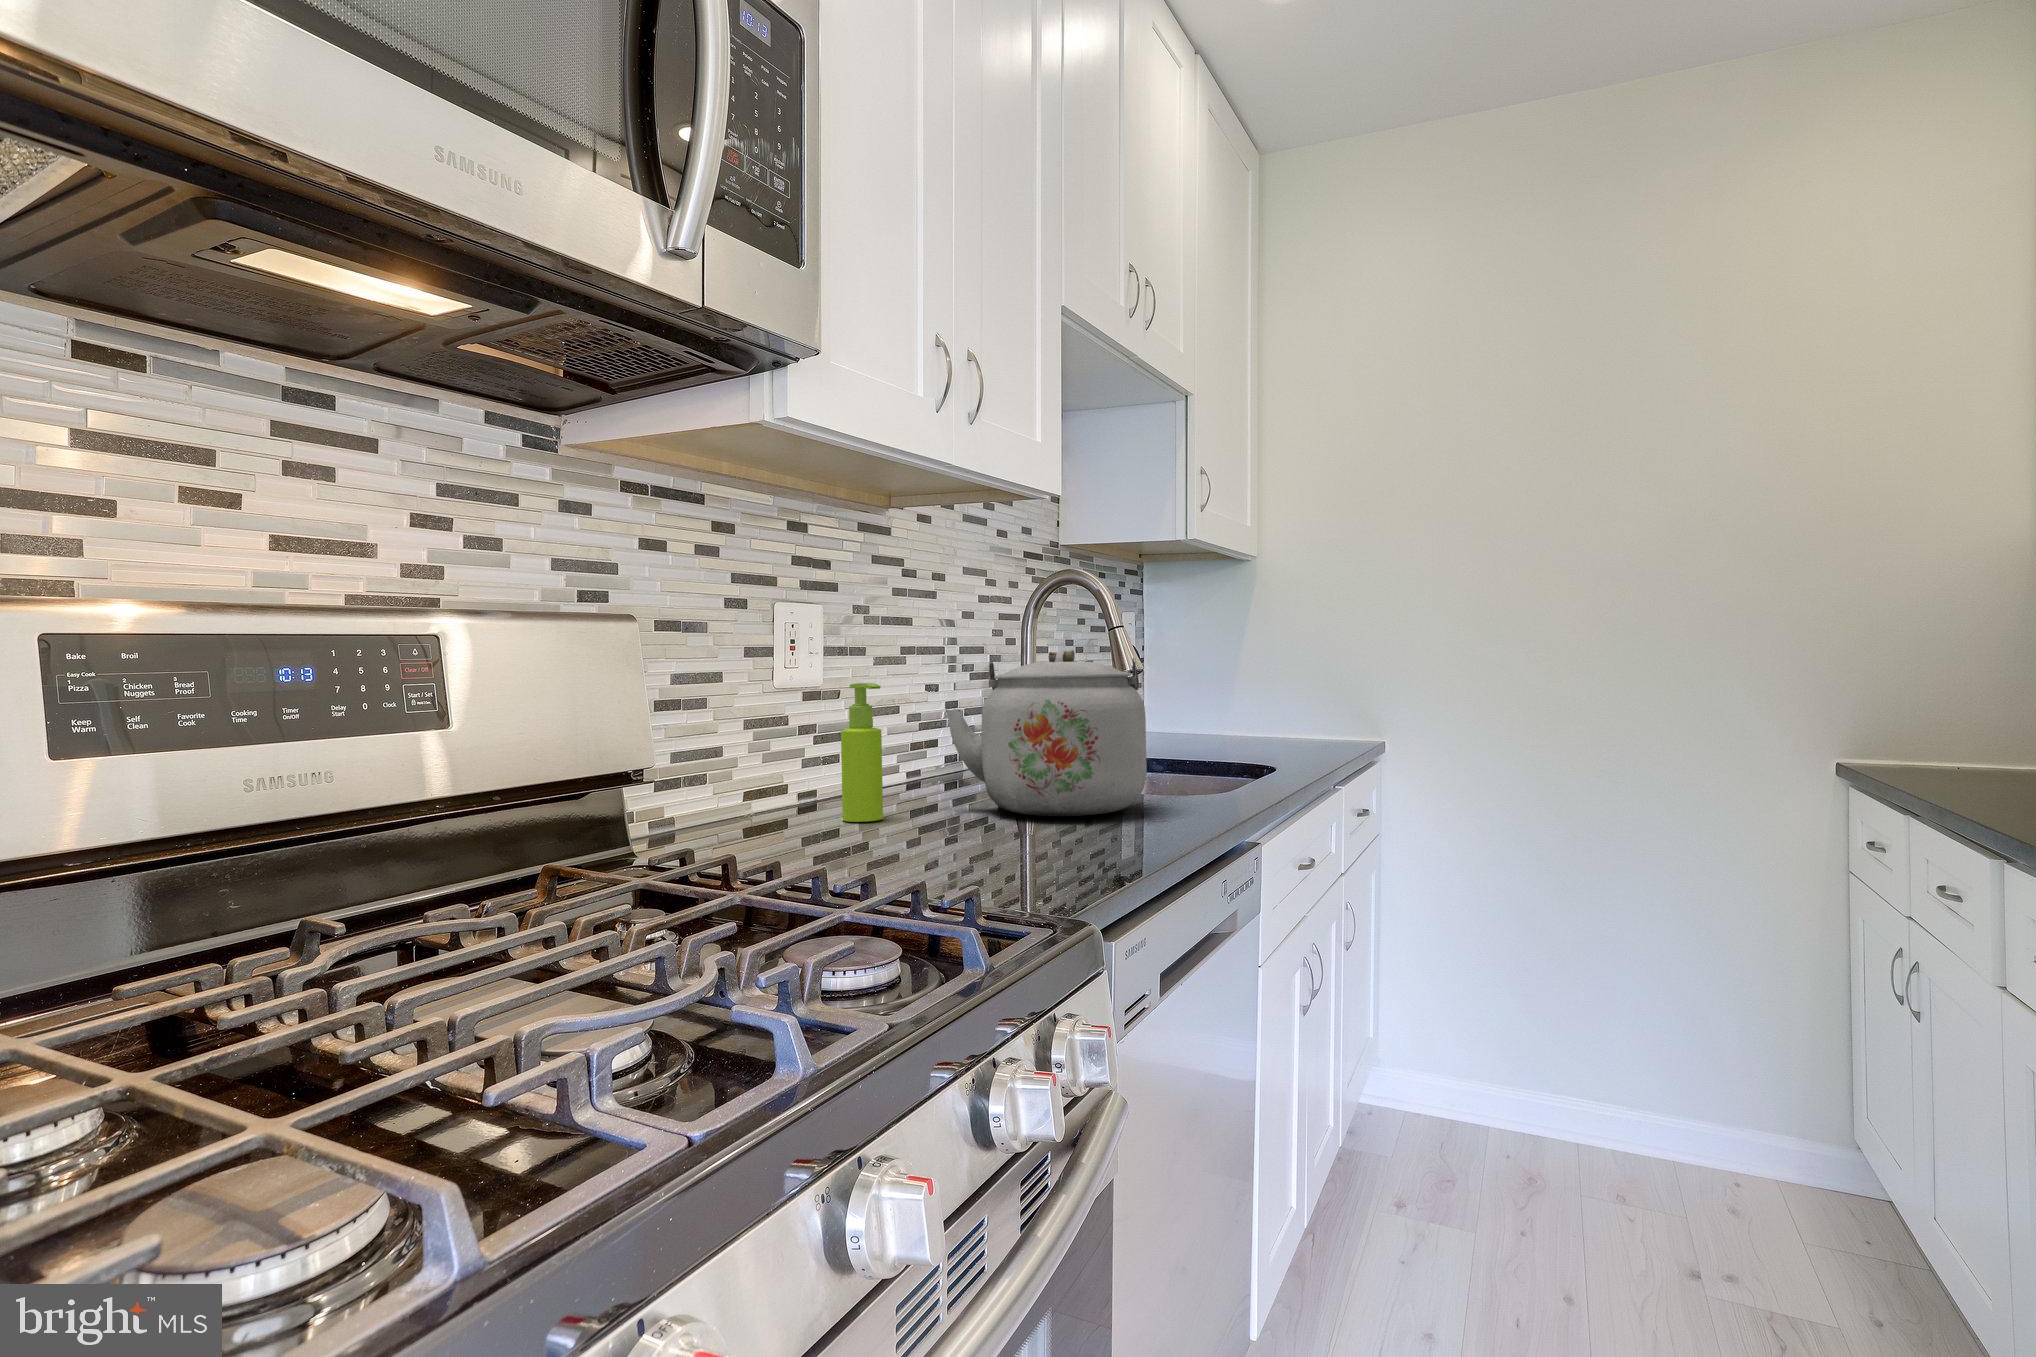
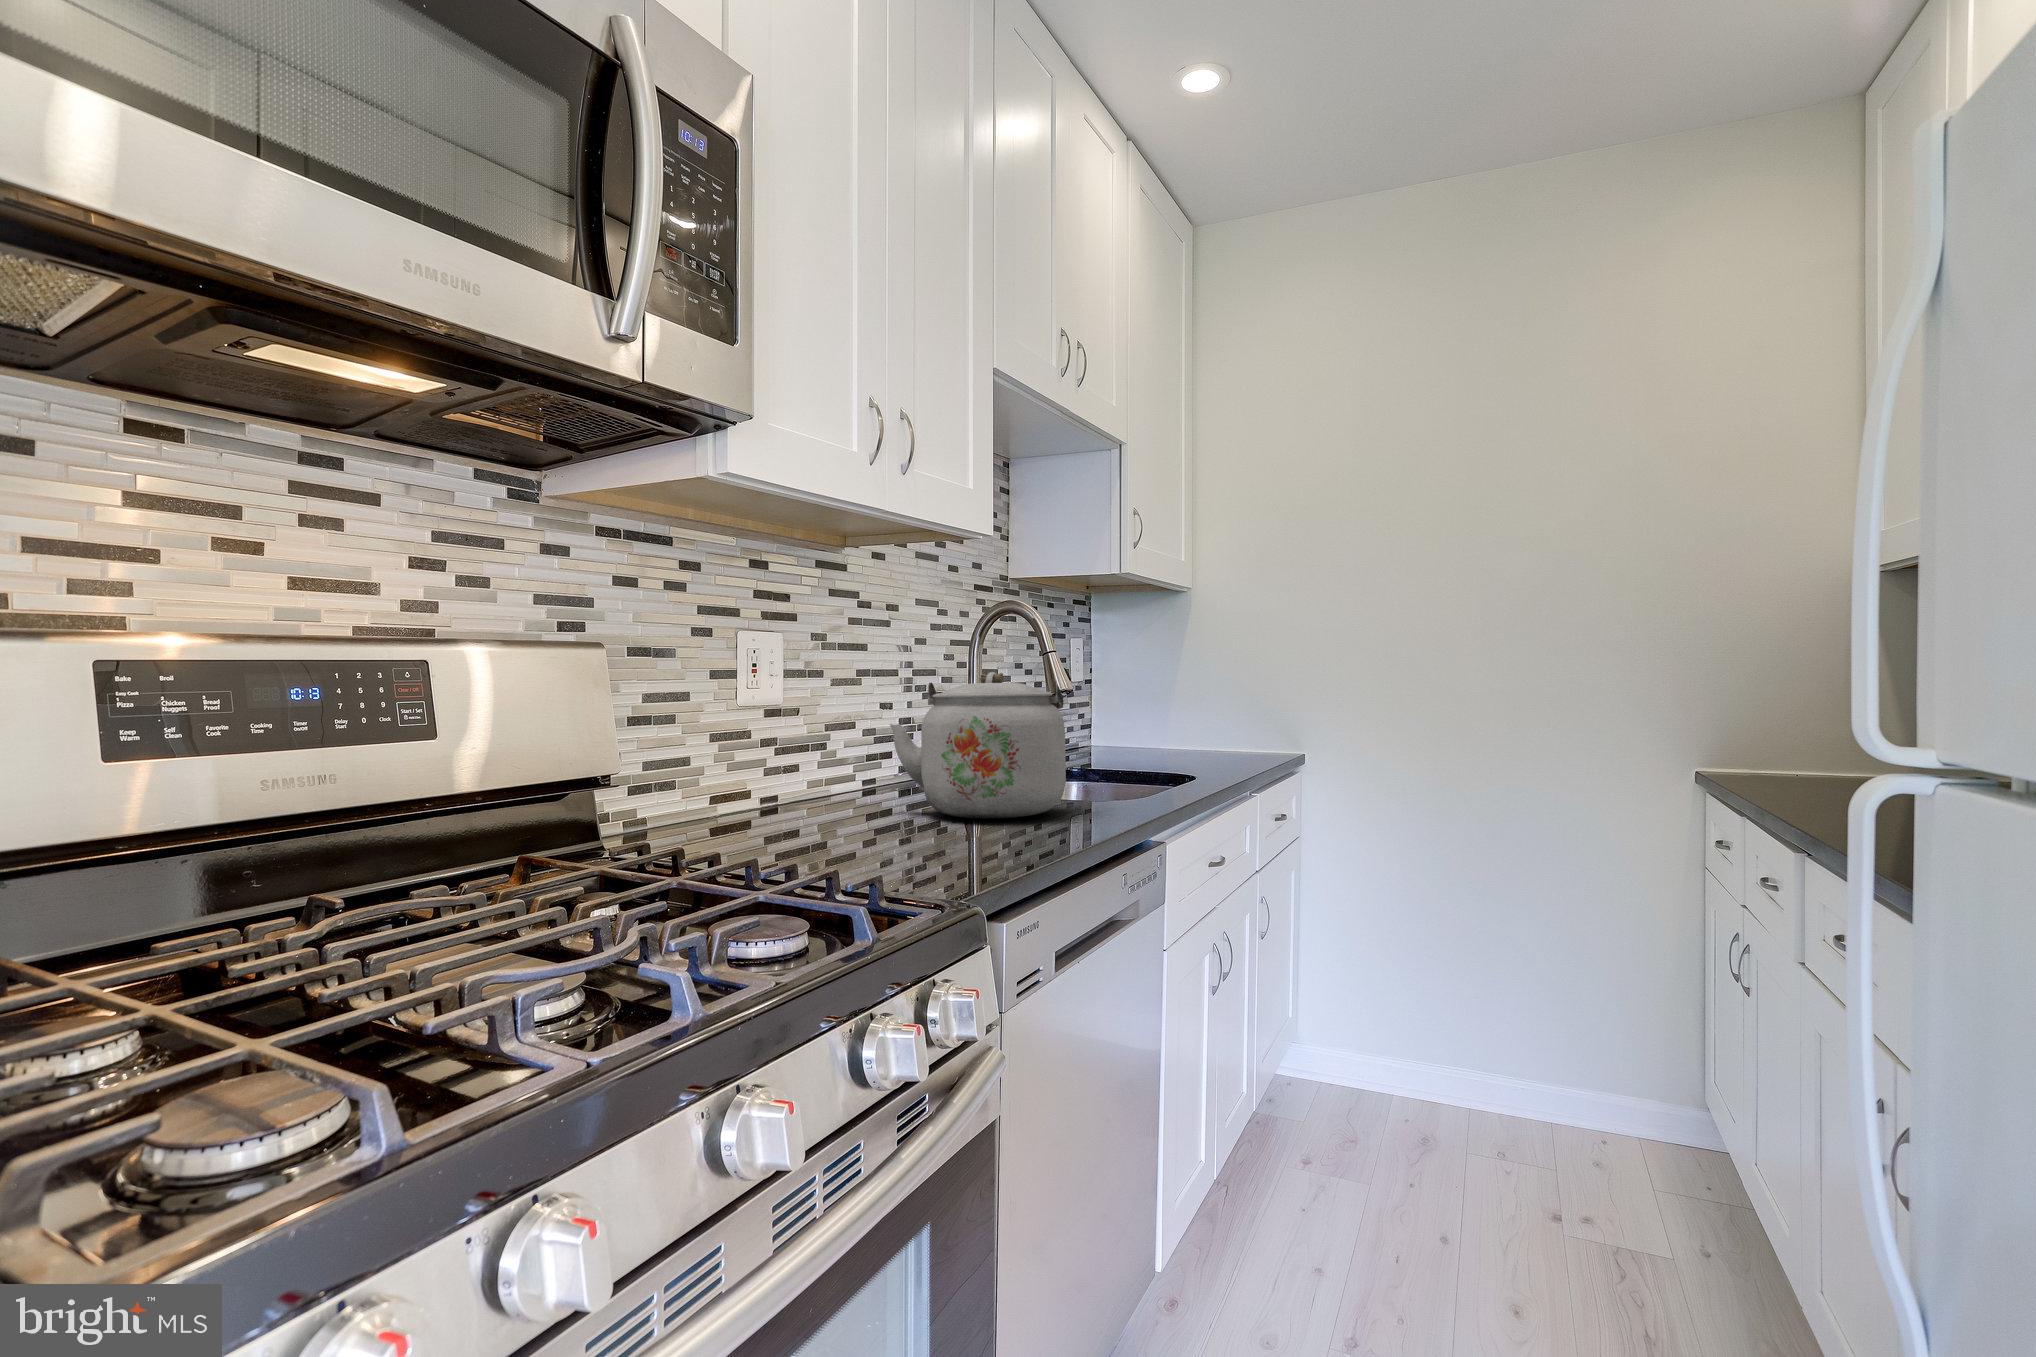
soap dispenser: present [841,683,883,822] -> none [795,701,832,823]

